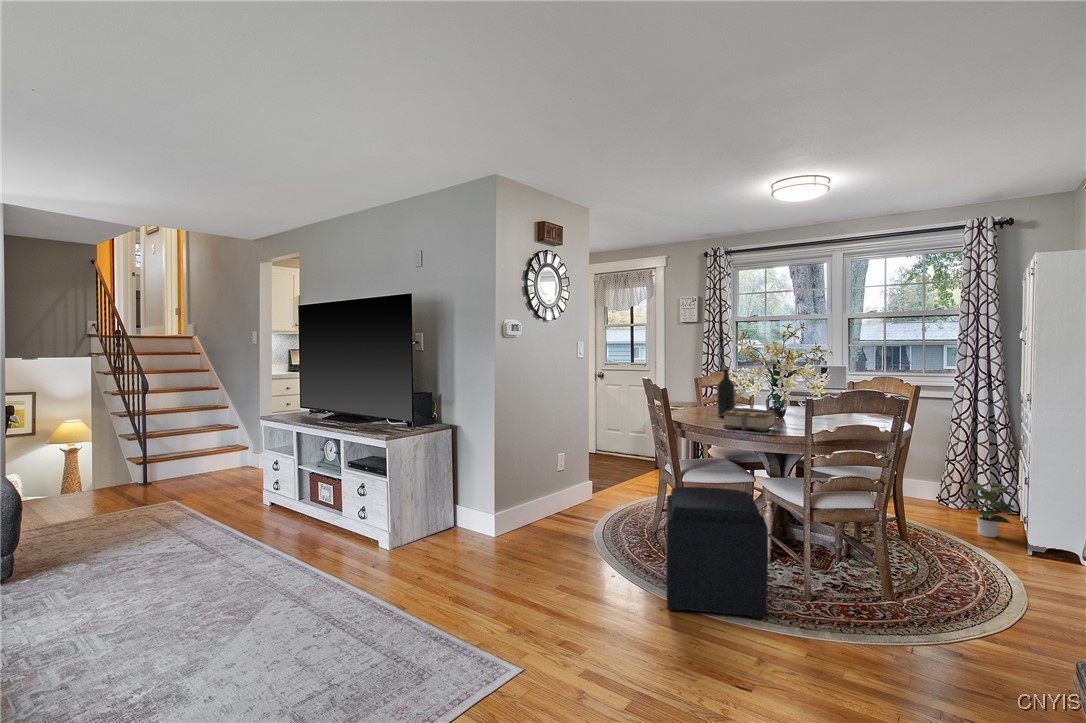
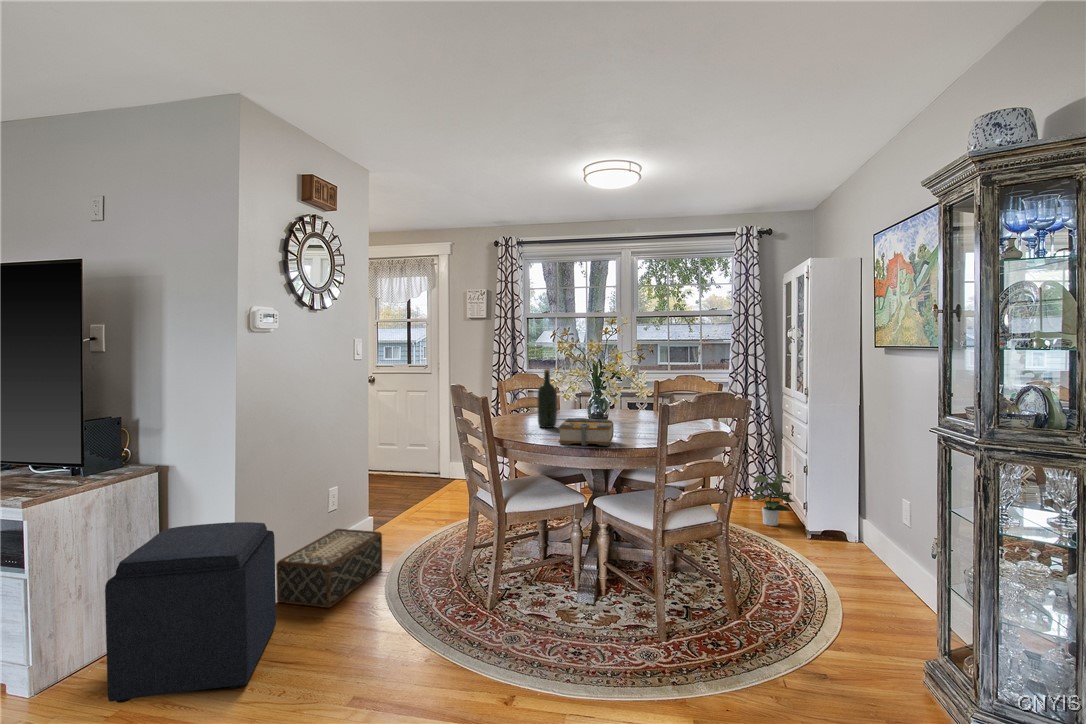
woven basket: none [518,486,594,538] -> present [276,529,382,608]
ottoman: present [666,487,768,619] -> present [105,522,276,703]

